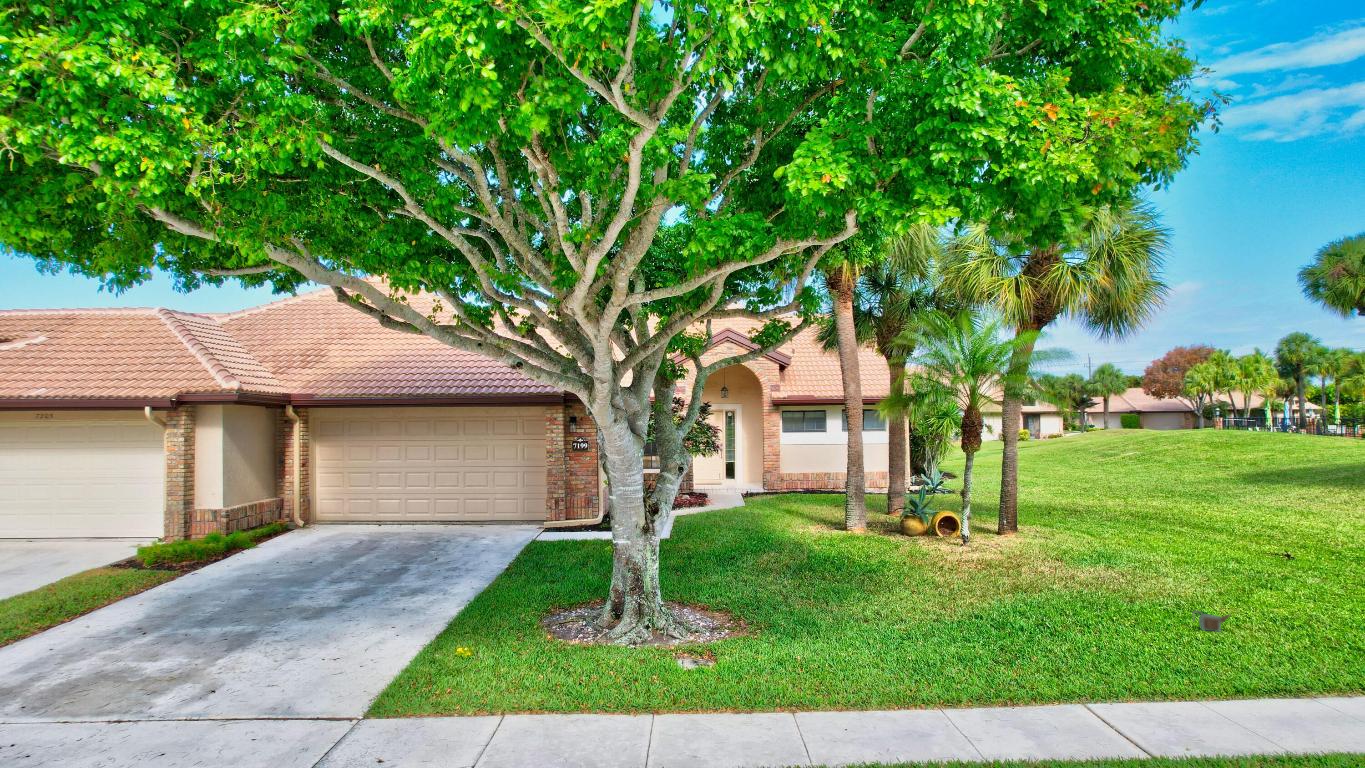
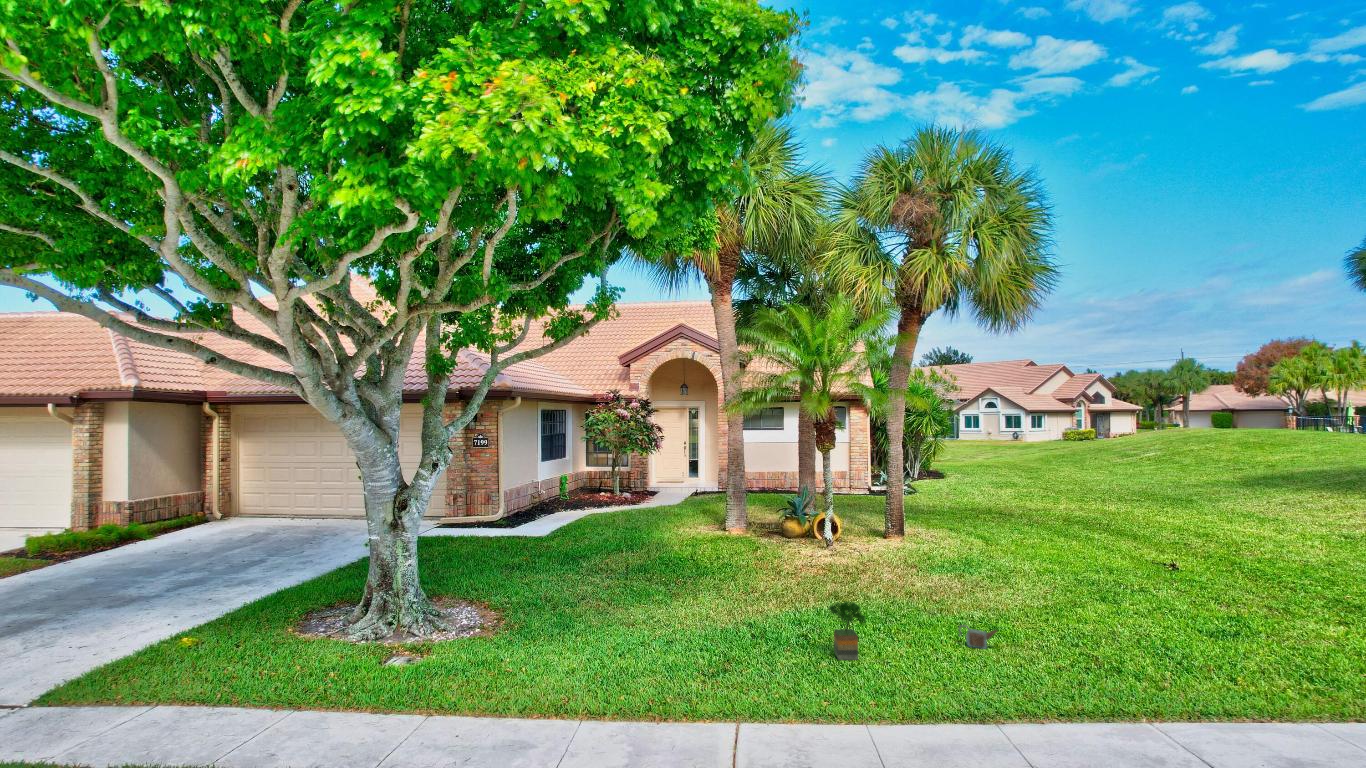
potted tree: none [1090,591,1135,646] -> present [828,601,866,660]

